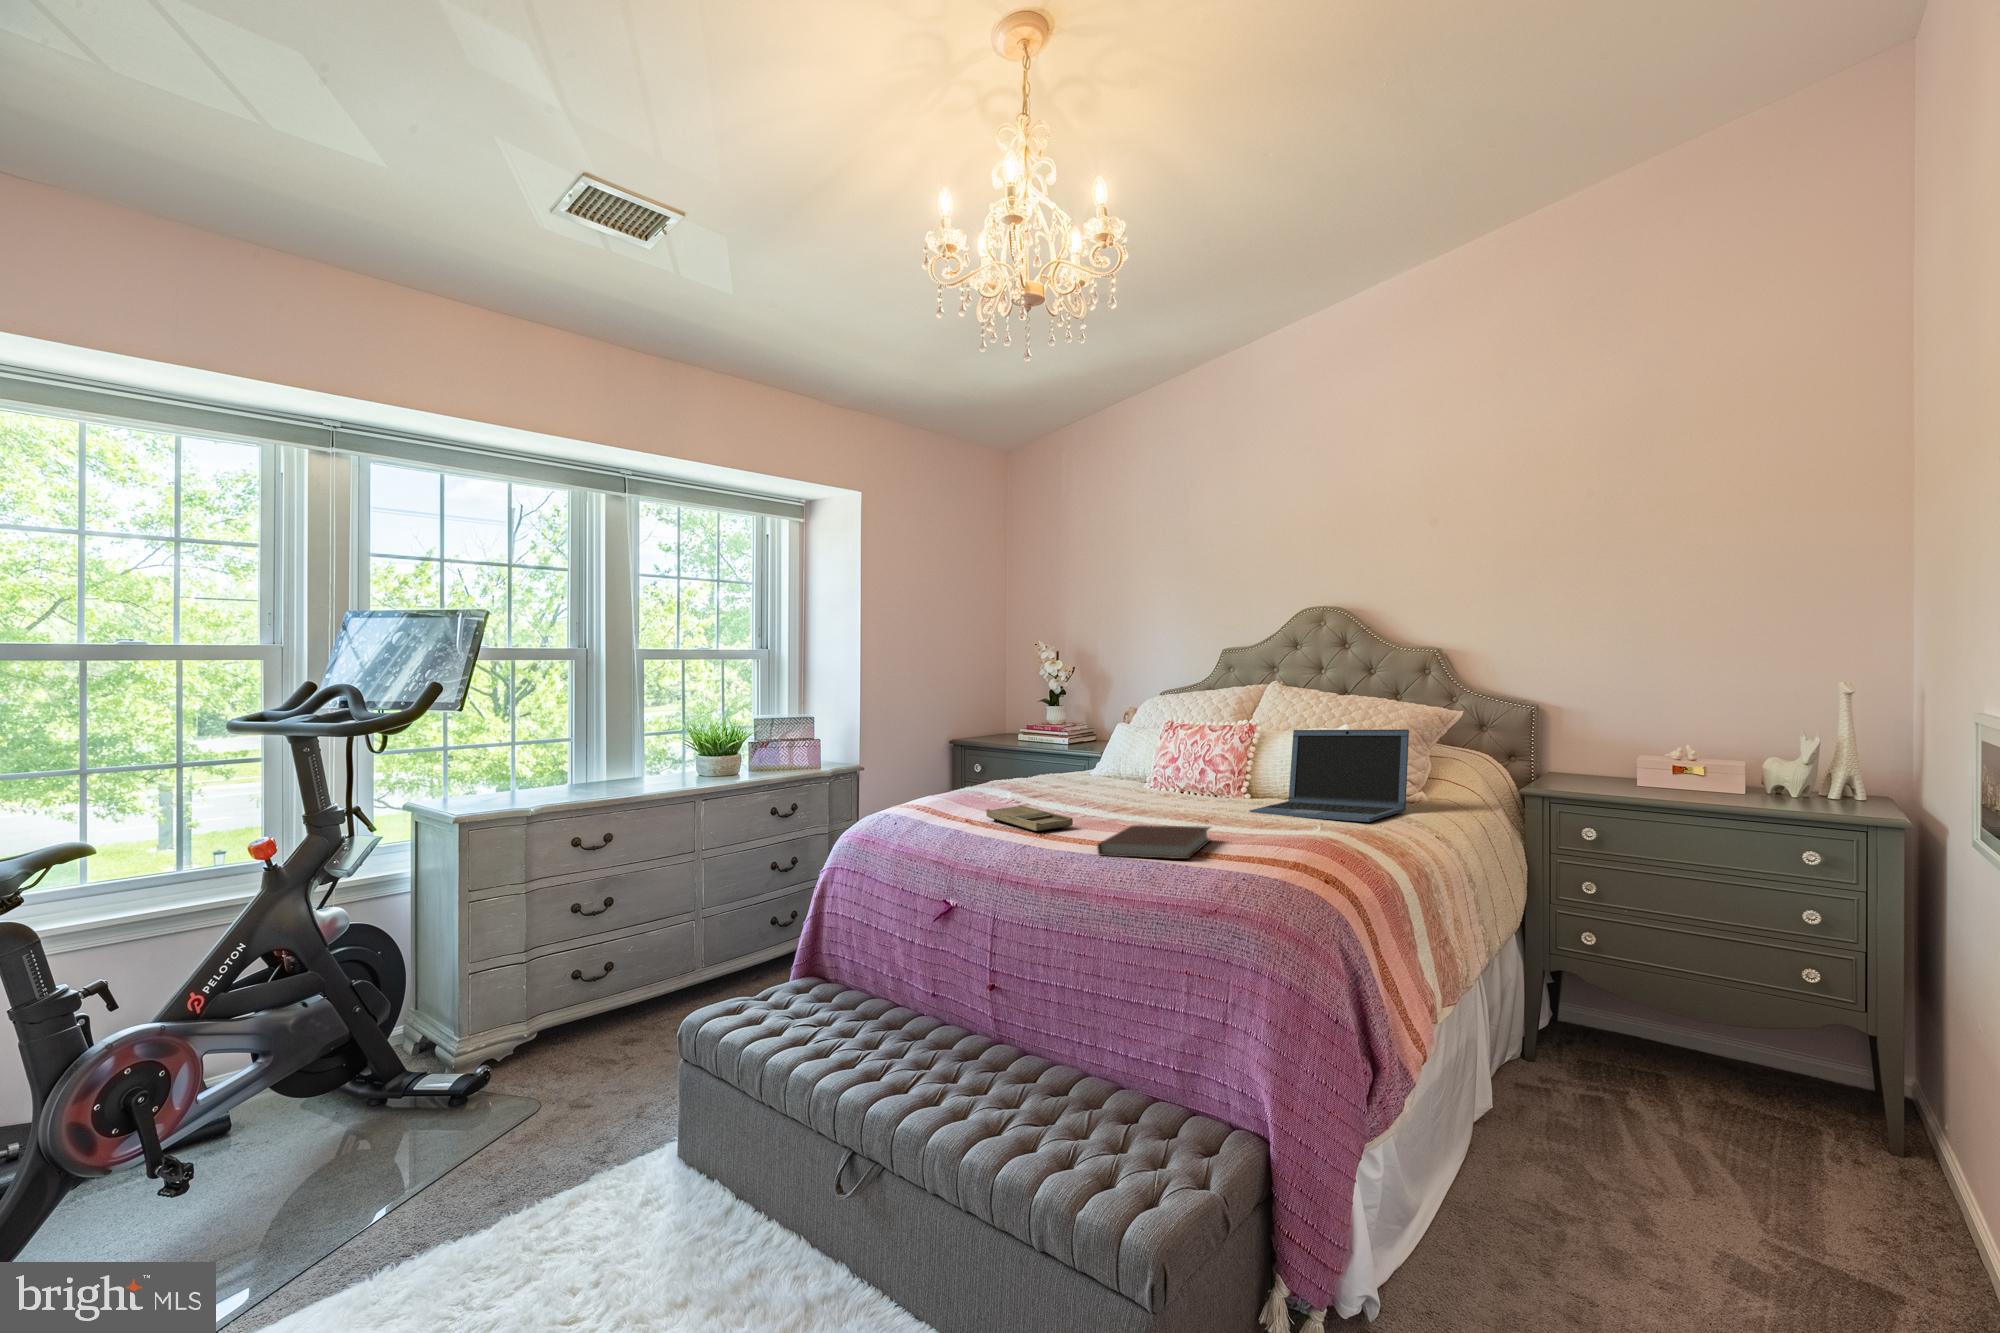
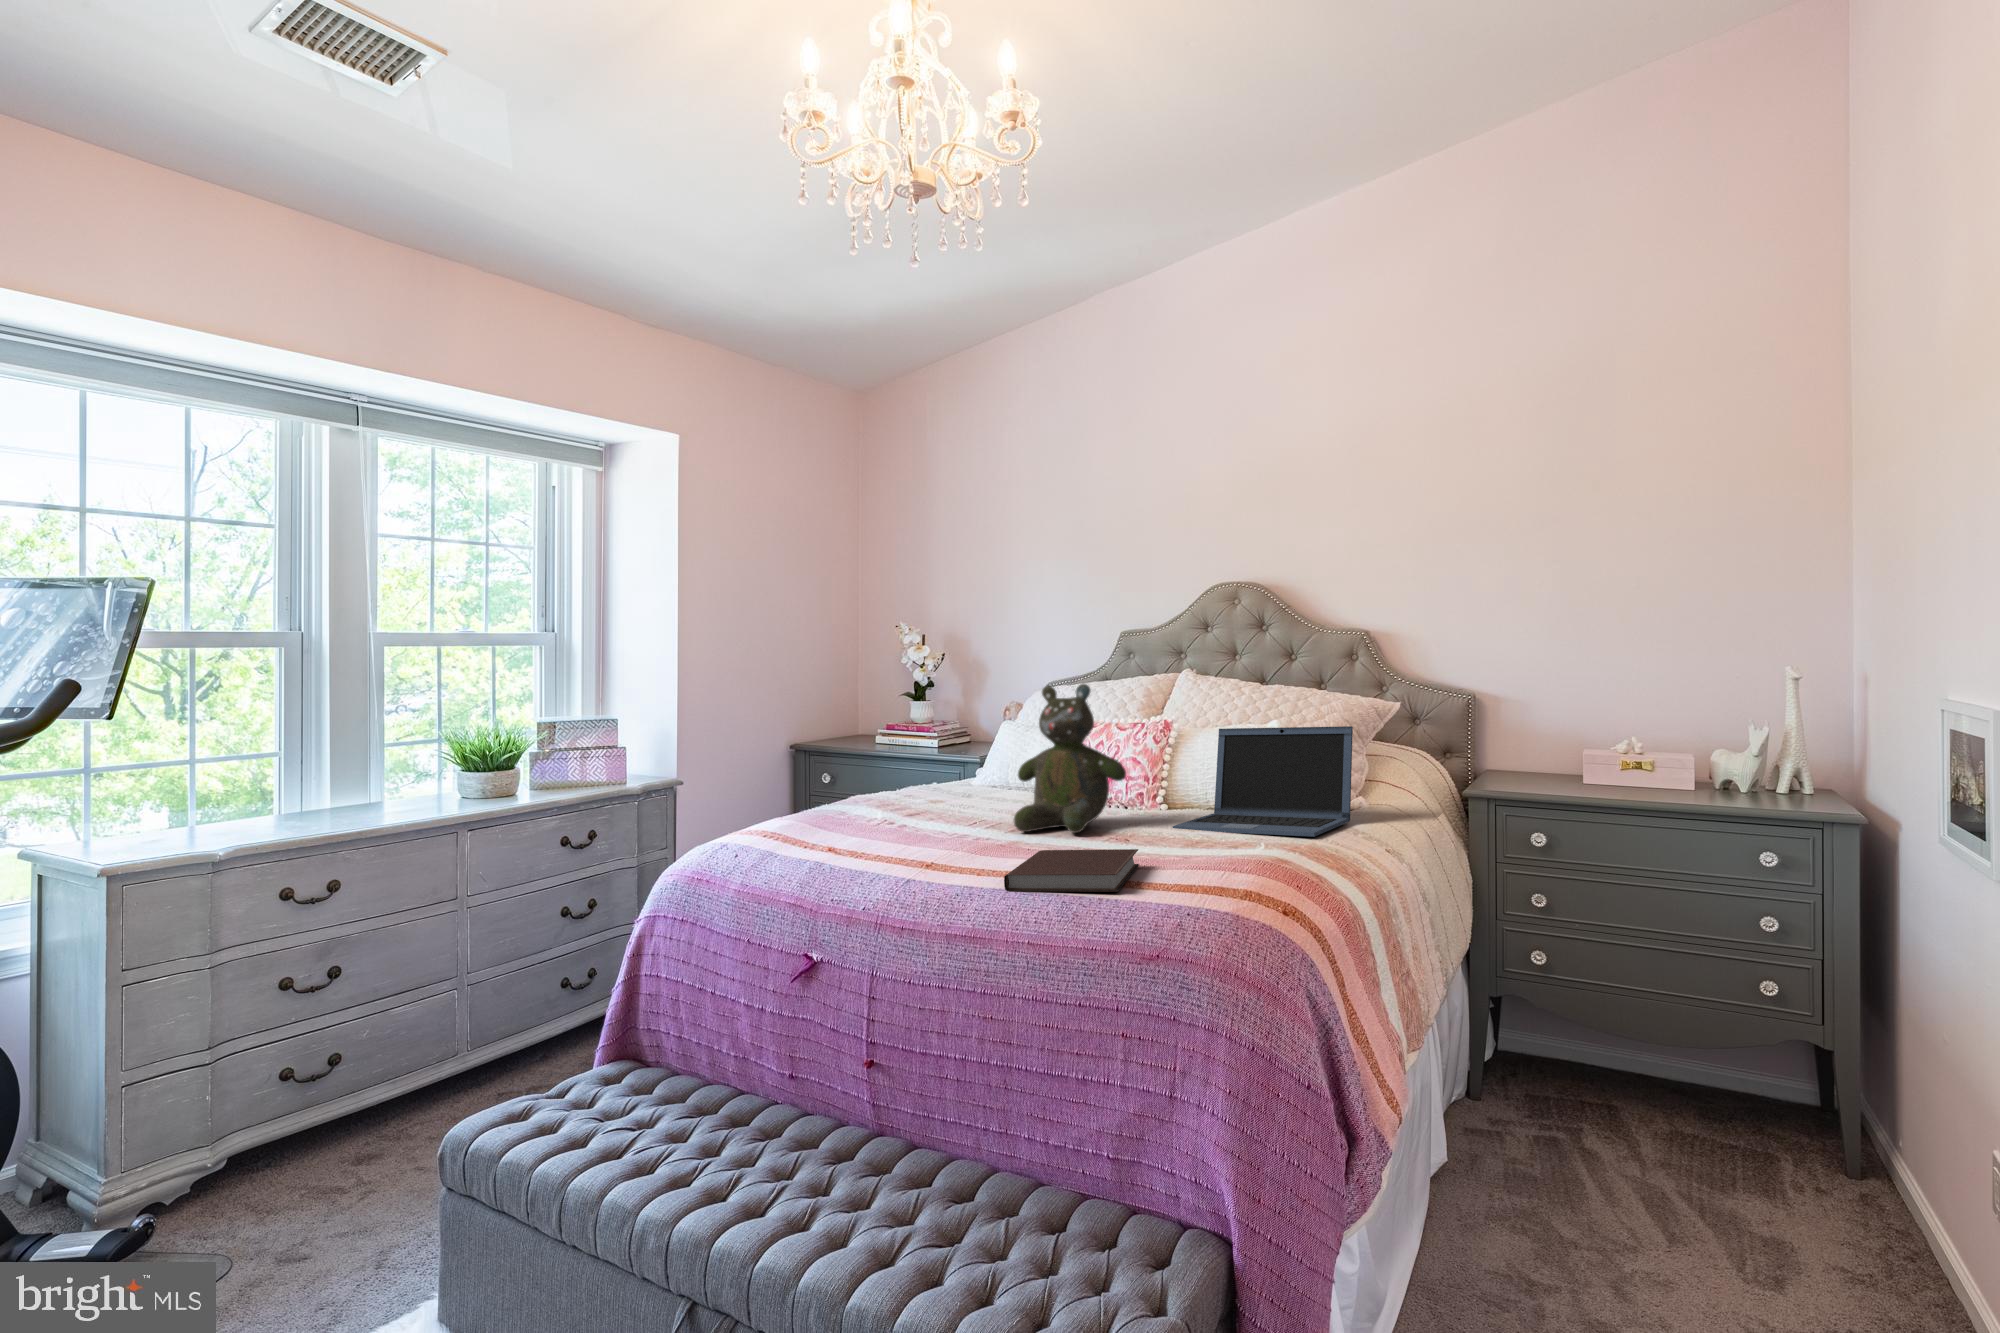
teddy bear: none [1116,691,1210,814] -> present [1014,684,1126,833]
tray: present [986,805,1073,831] -> none [854,828,965,861]

